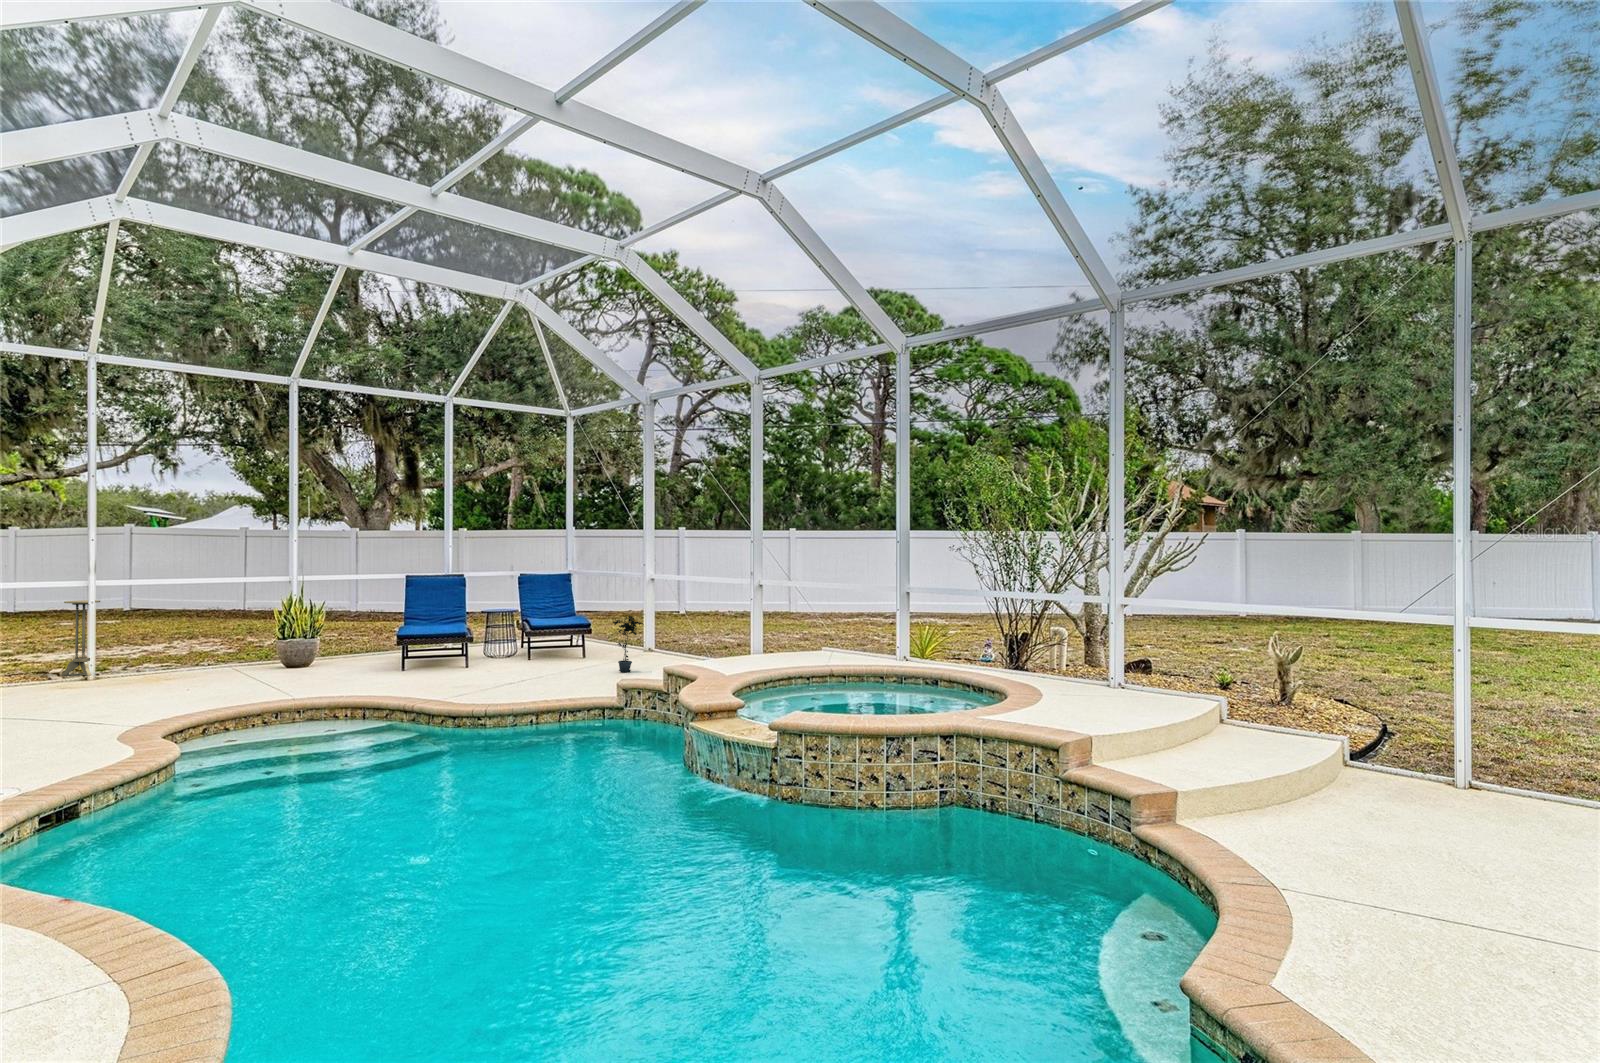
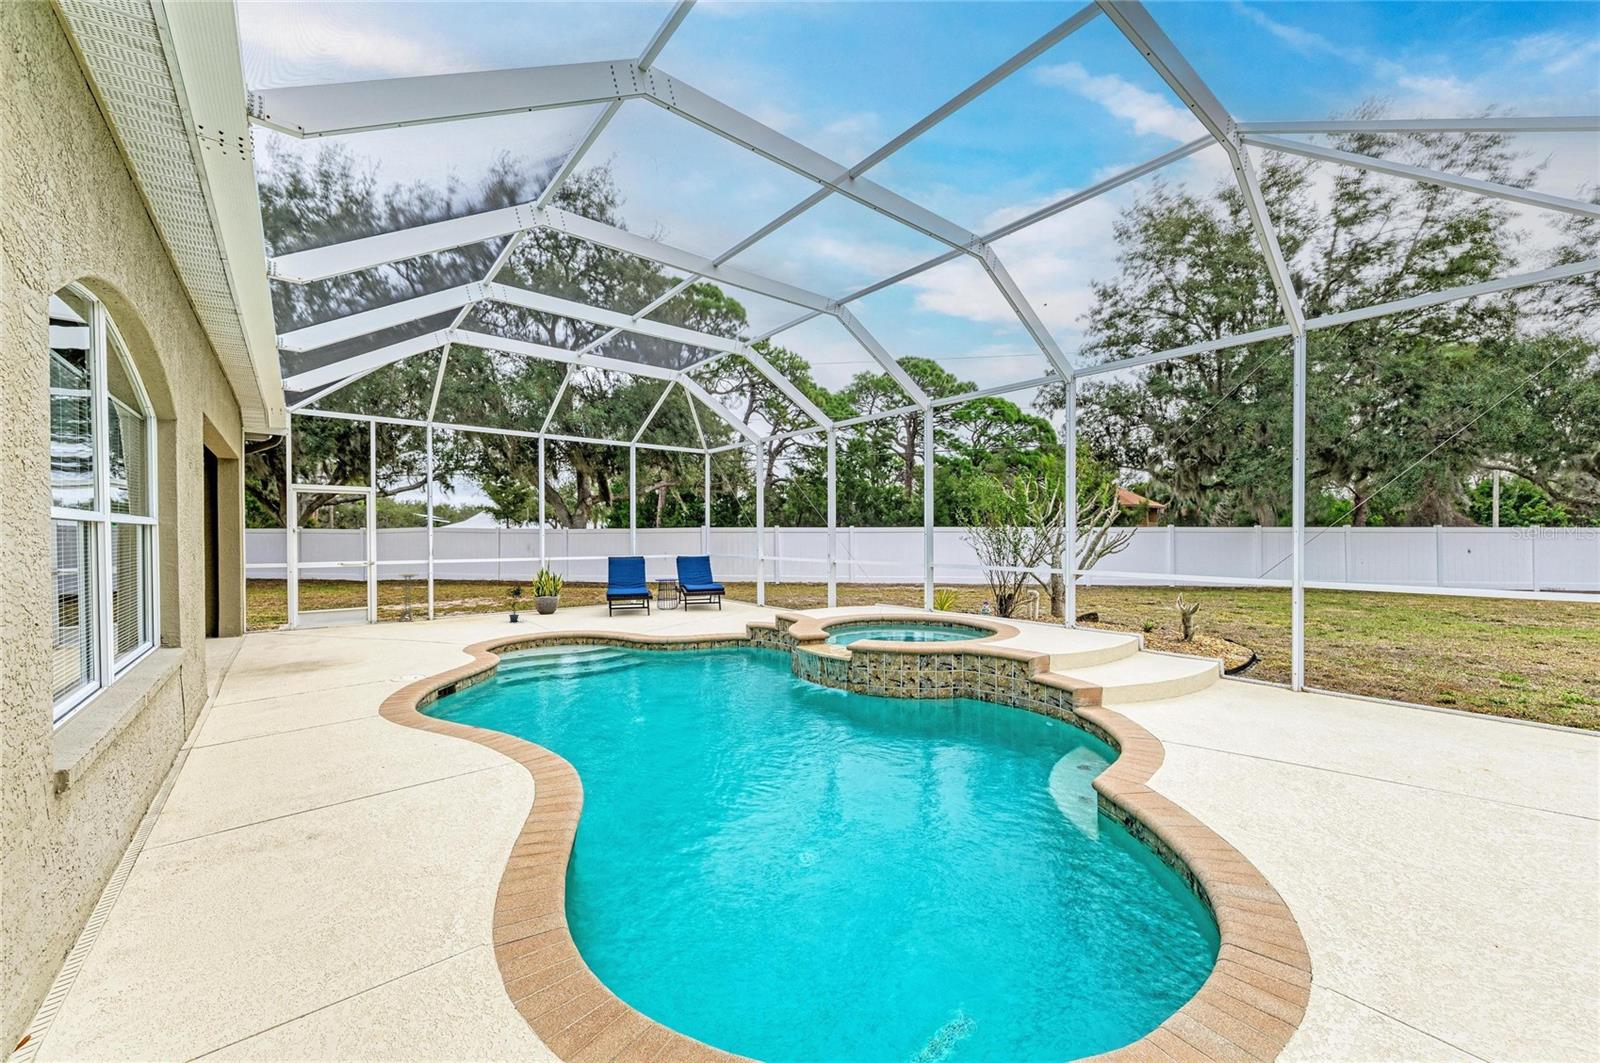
potted plant: present [613,616,643,672] -> present [508,586,524,622]

